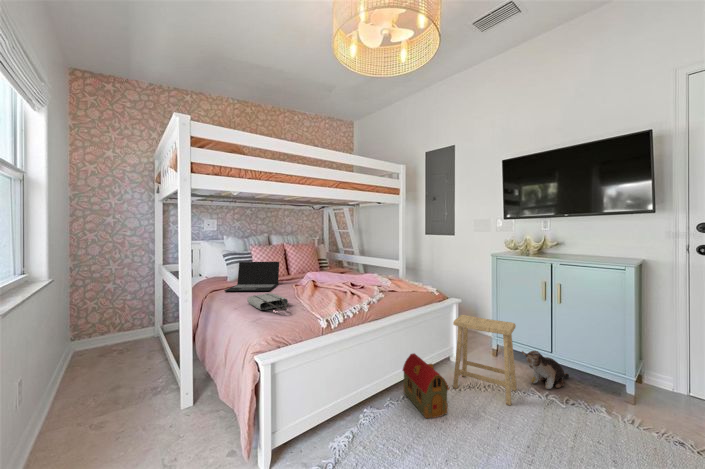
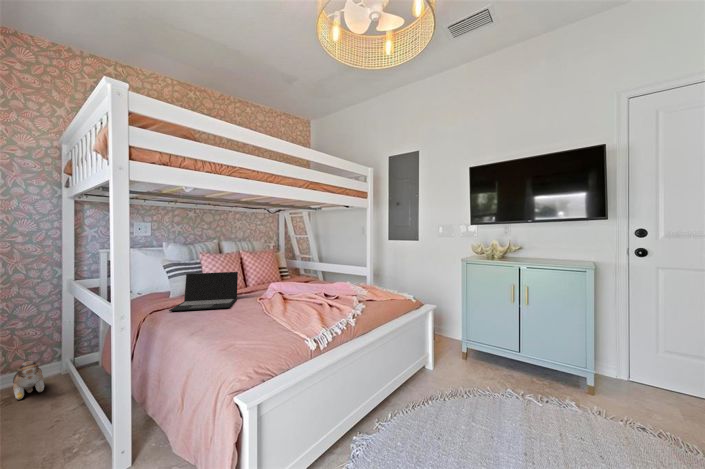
tote bag: present [247,293,288,311] -> none [206,311,263,335]
footstool: present [453,315,517,405] -> none [439,322,500,413]
plush toy: present [522,351,569,389] -> present [13,361,44,399]
toy house: present [403,354,449,418] -> none [390,368,447,441]

